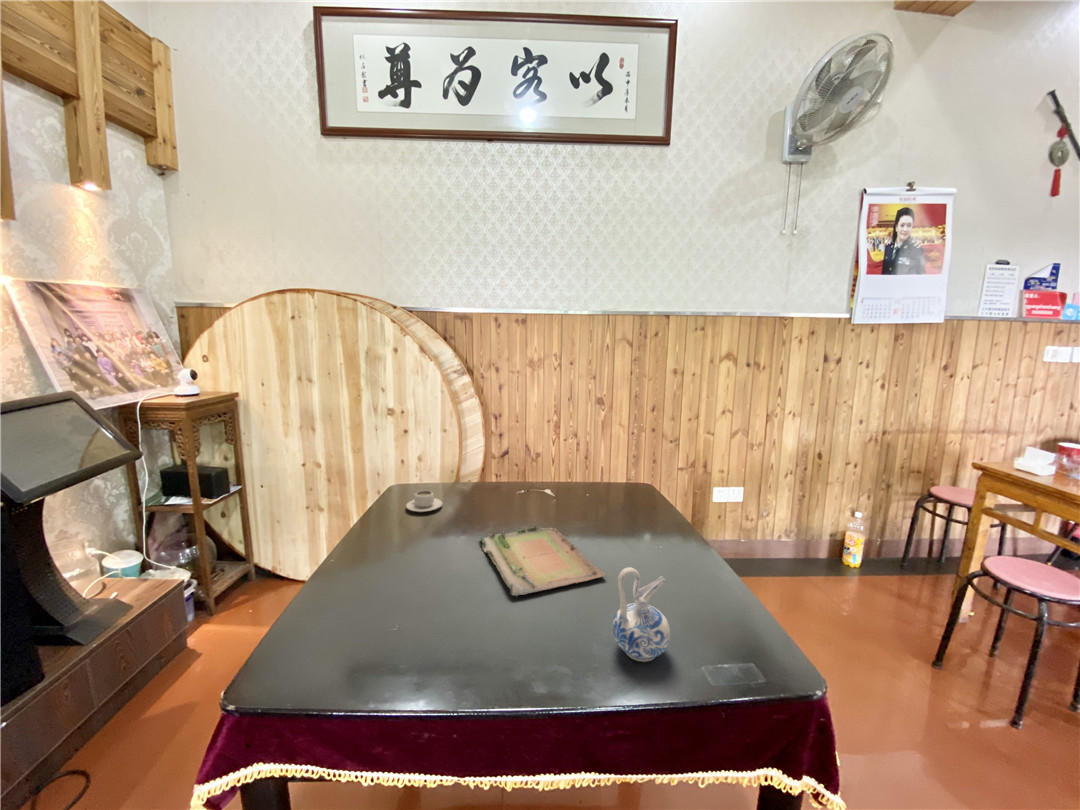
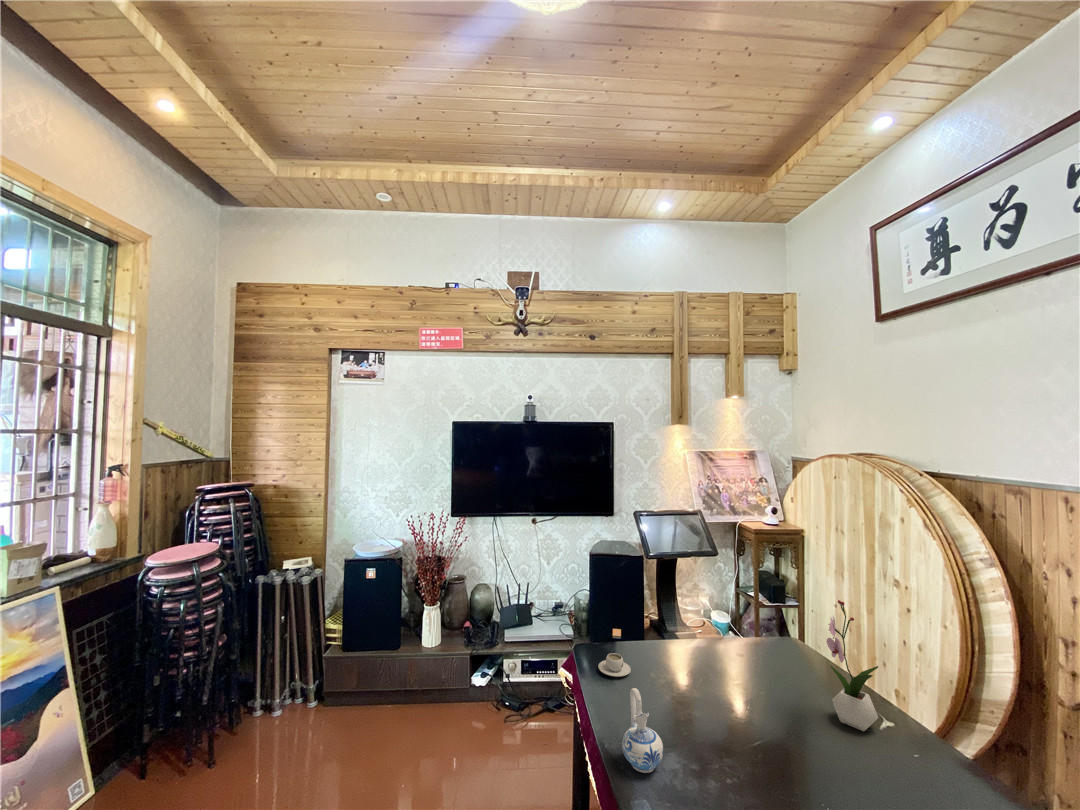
flower arrangement: none [530,405,577,510] -> present [827,600,878,732]
teacup: present [406,490,442,512] -> present [598,653,631,677]
tray: present [480,526,605,596] -> none [670,681,796,749]

